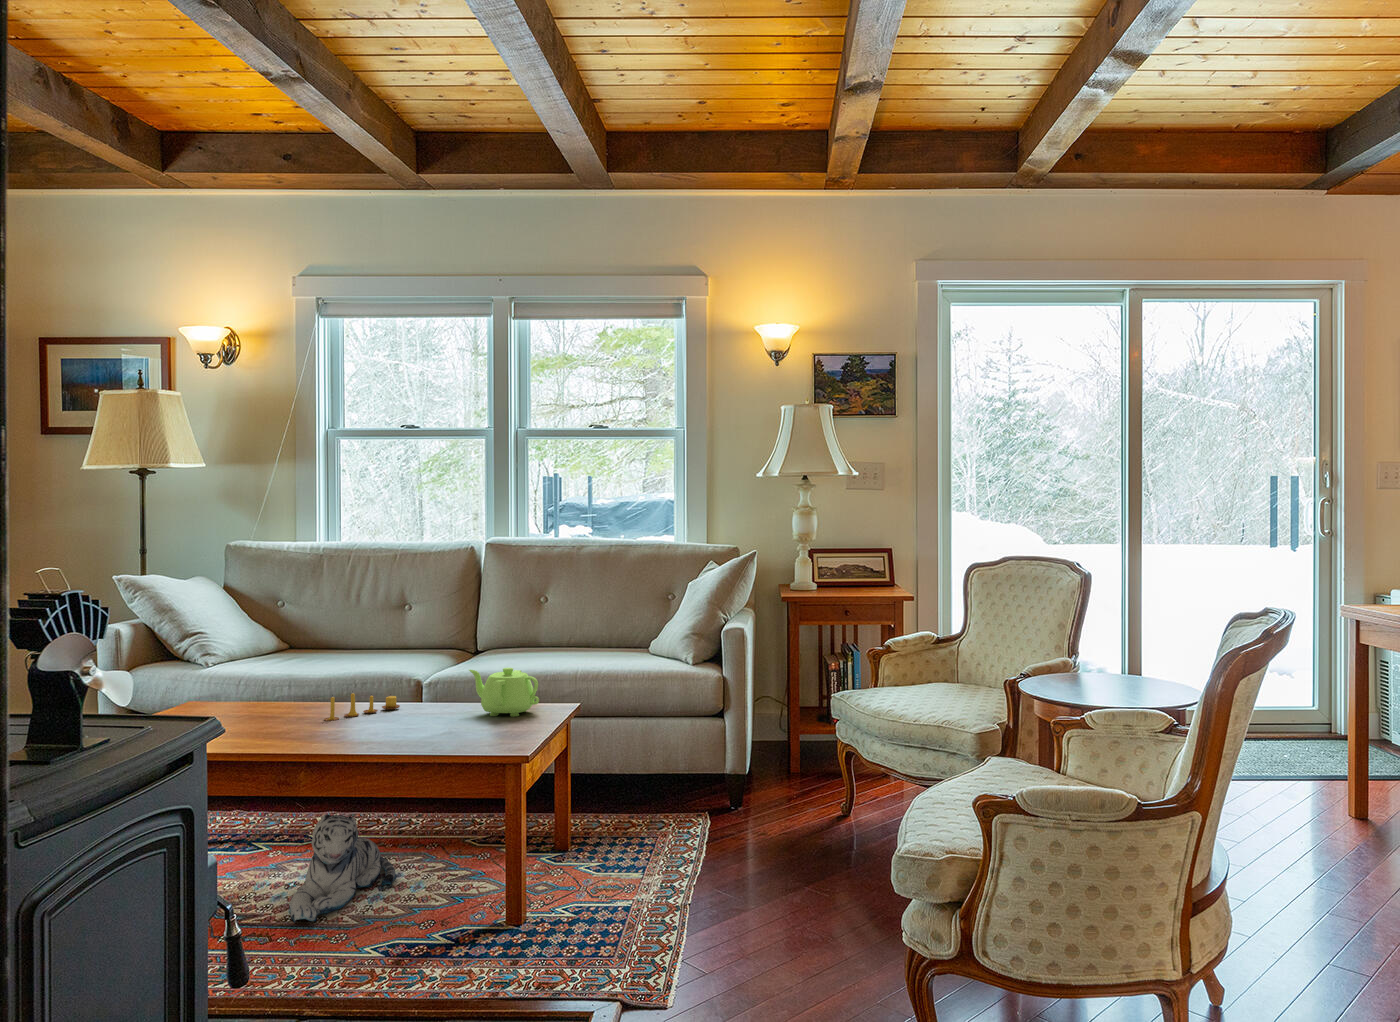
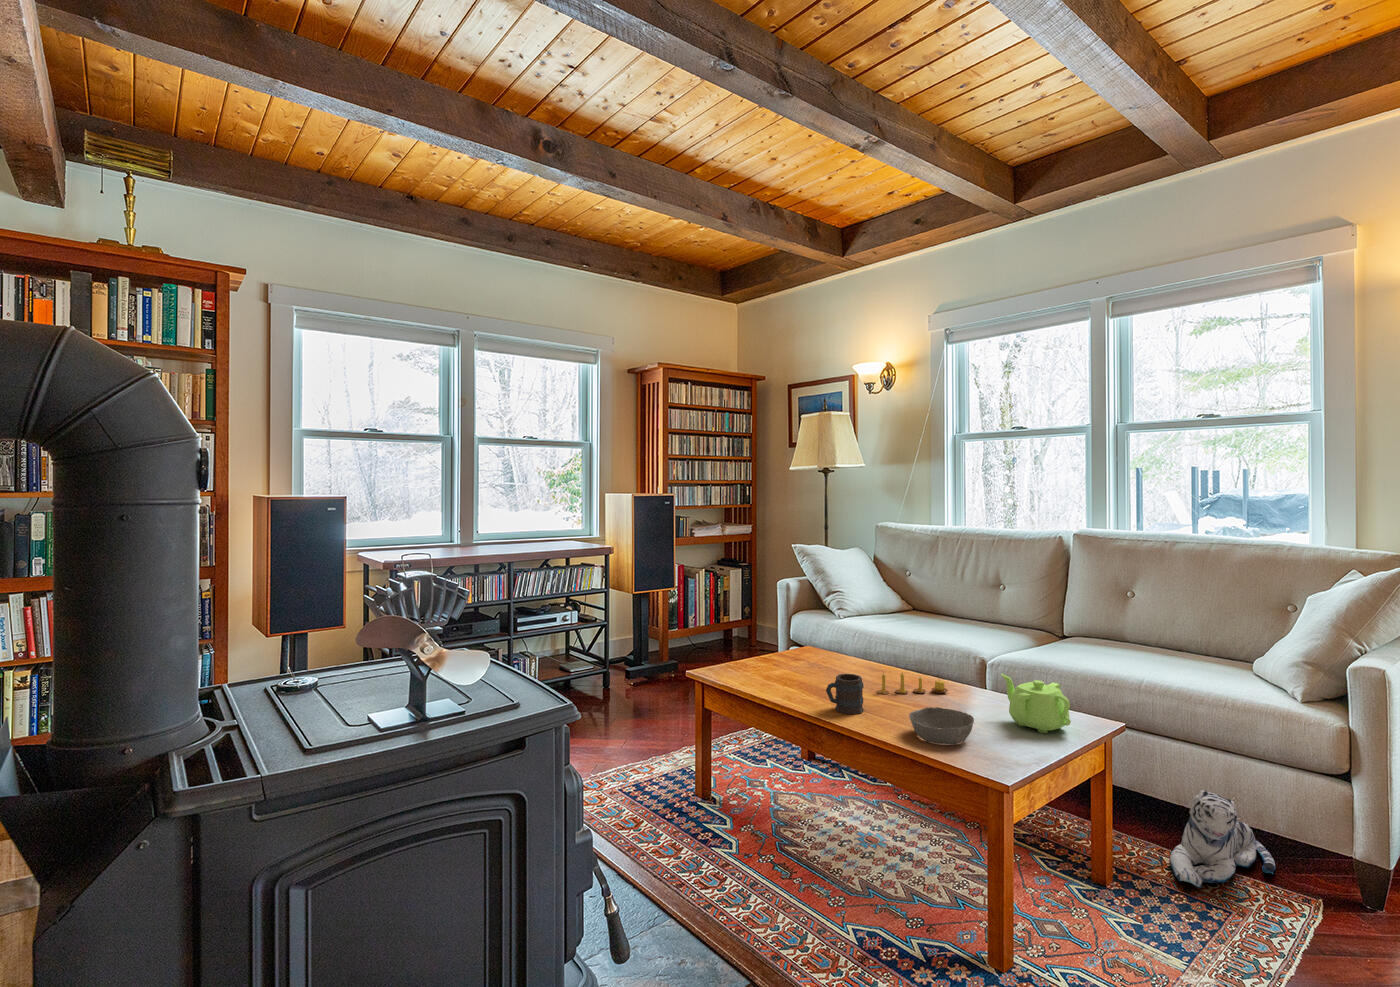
mug: none [289,694,332,740] -> present [826,674,864,714]
bowl: none [399,707,467,739] -> present [909,707,974,745]
plush toy: present [289,814,396,923] -> present [1170,790,1275,888]

